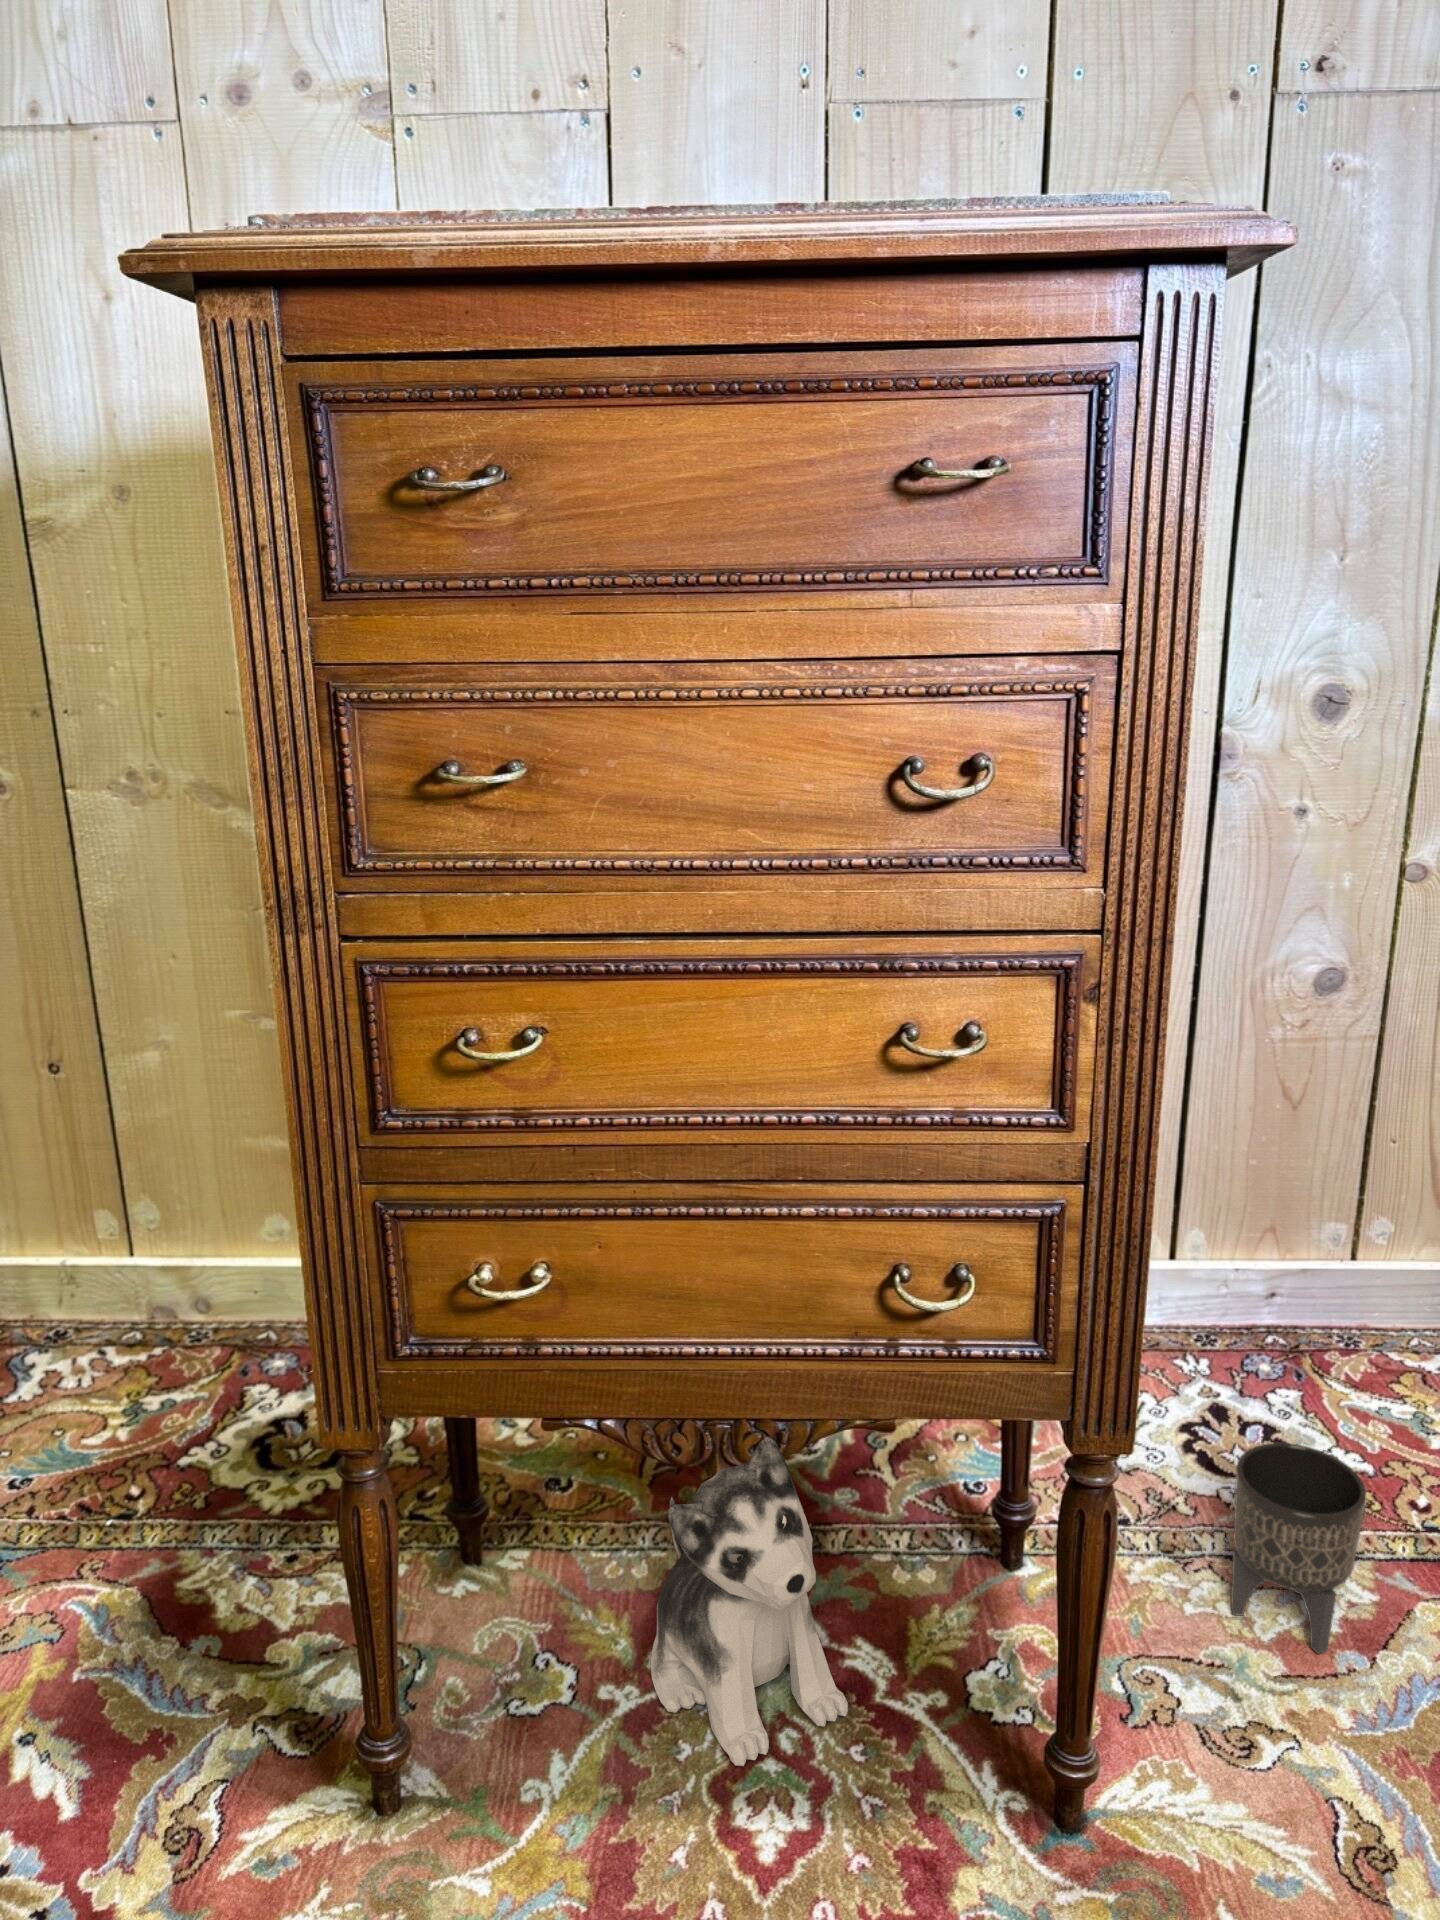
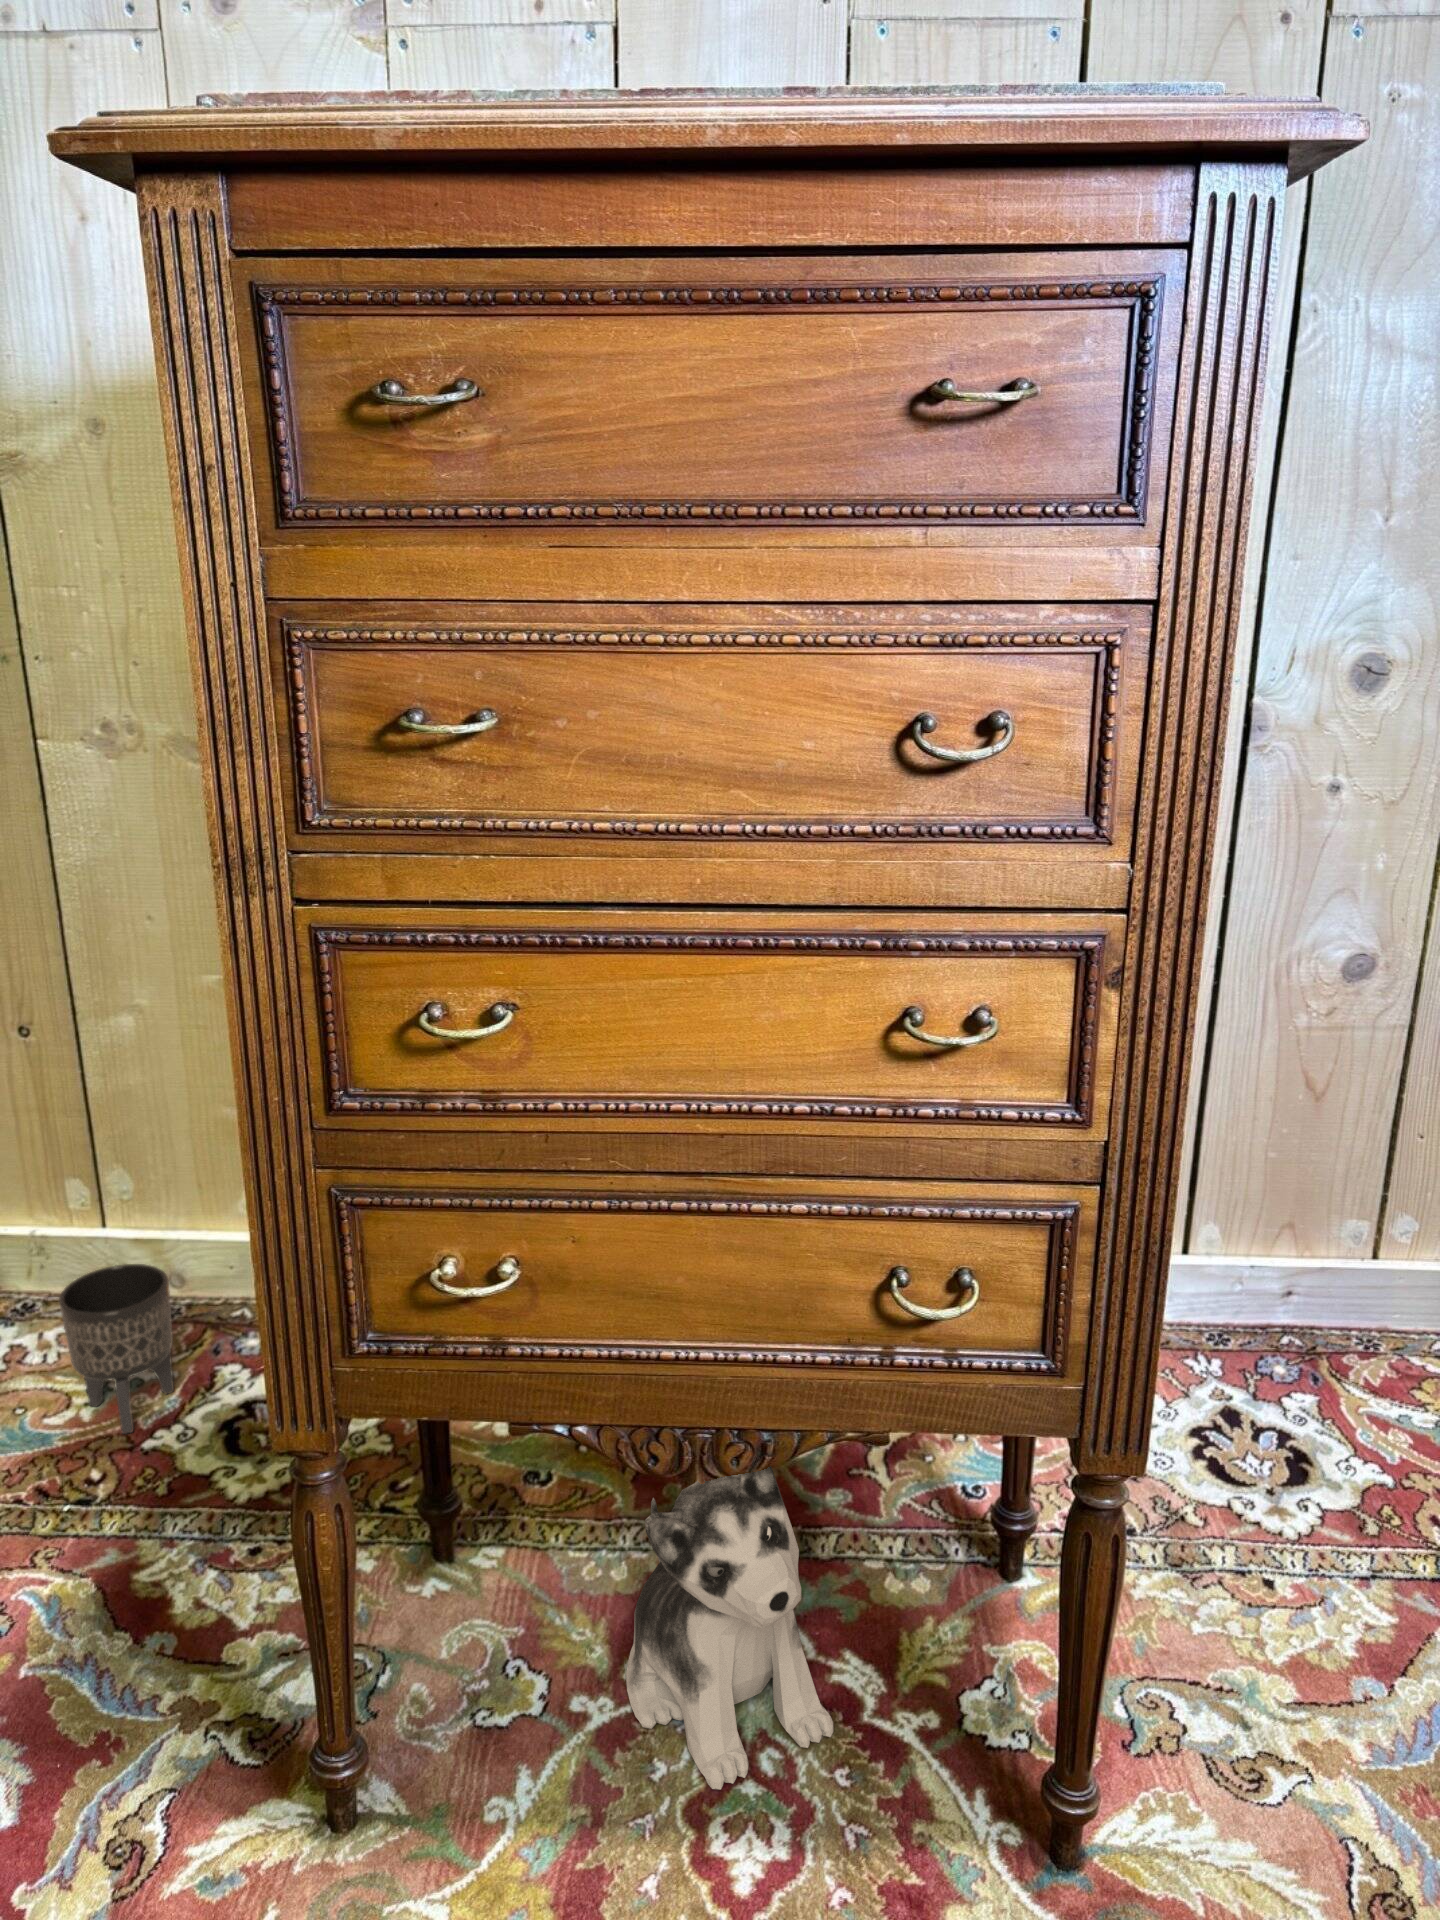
planter: present [1231,1443,1366,1654] -> present [59,1264,174,1434]

